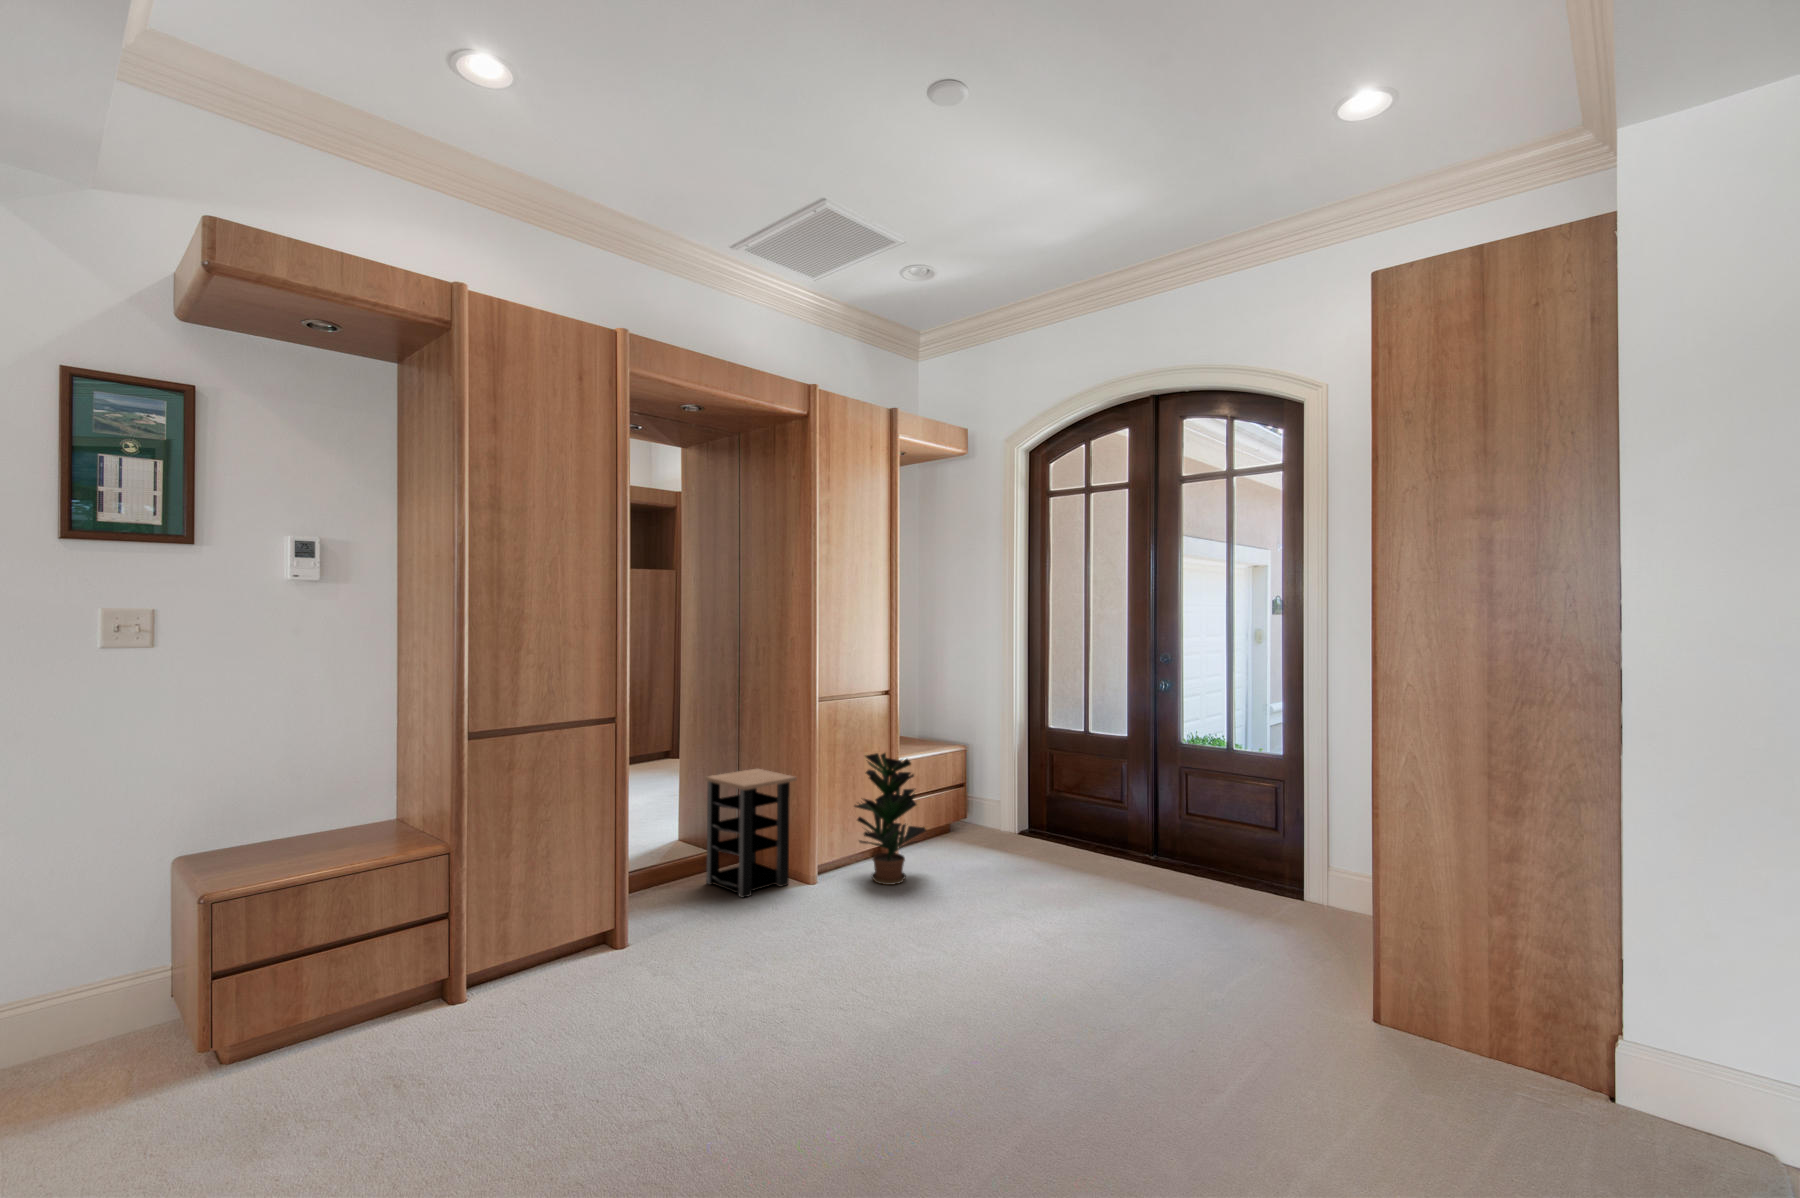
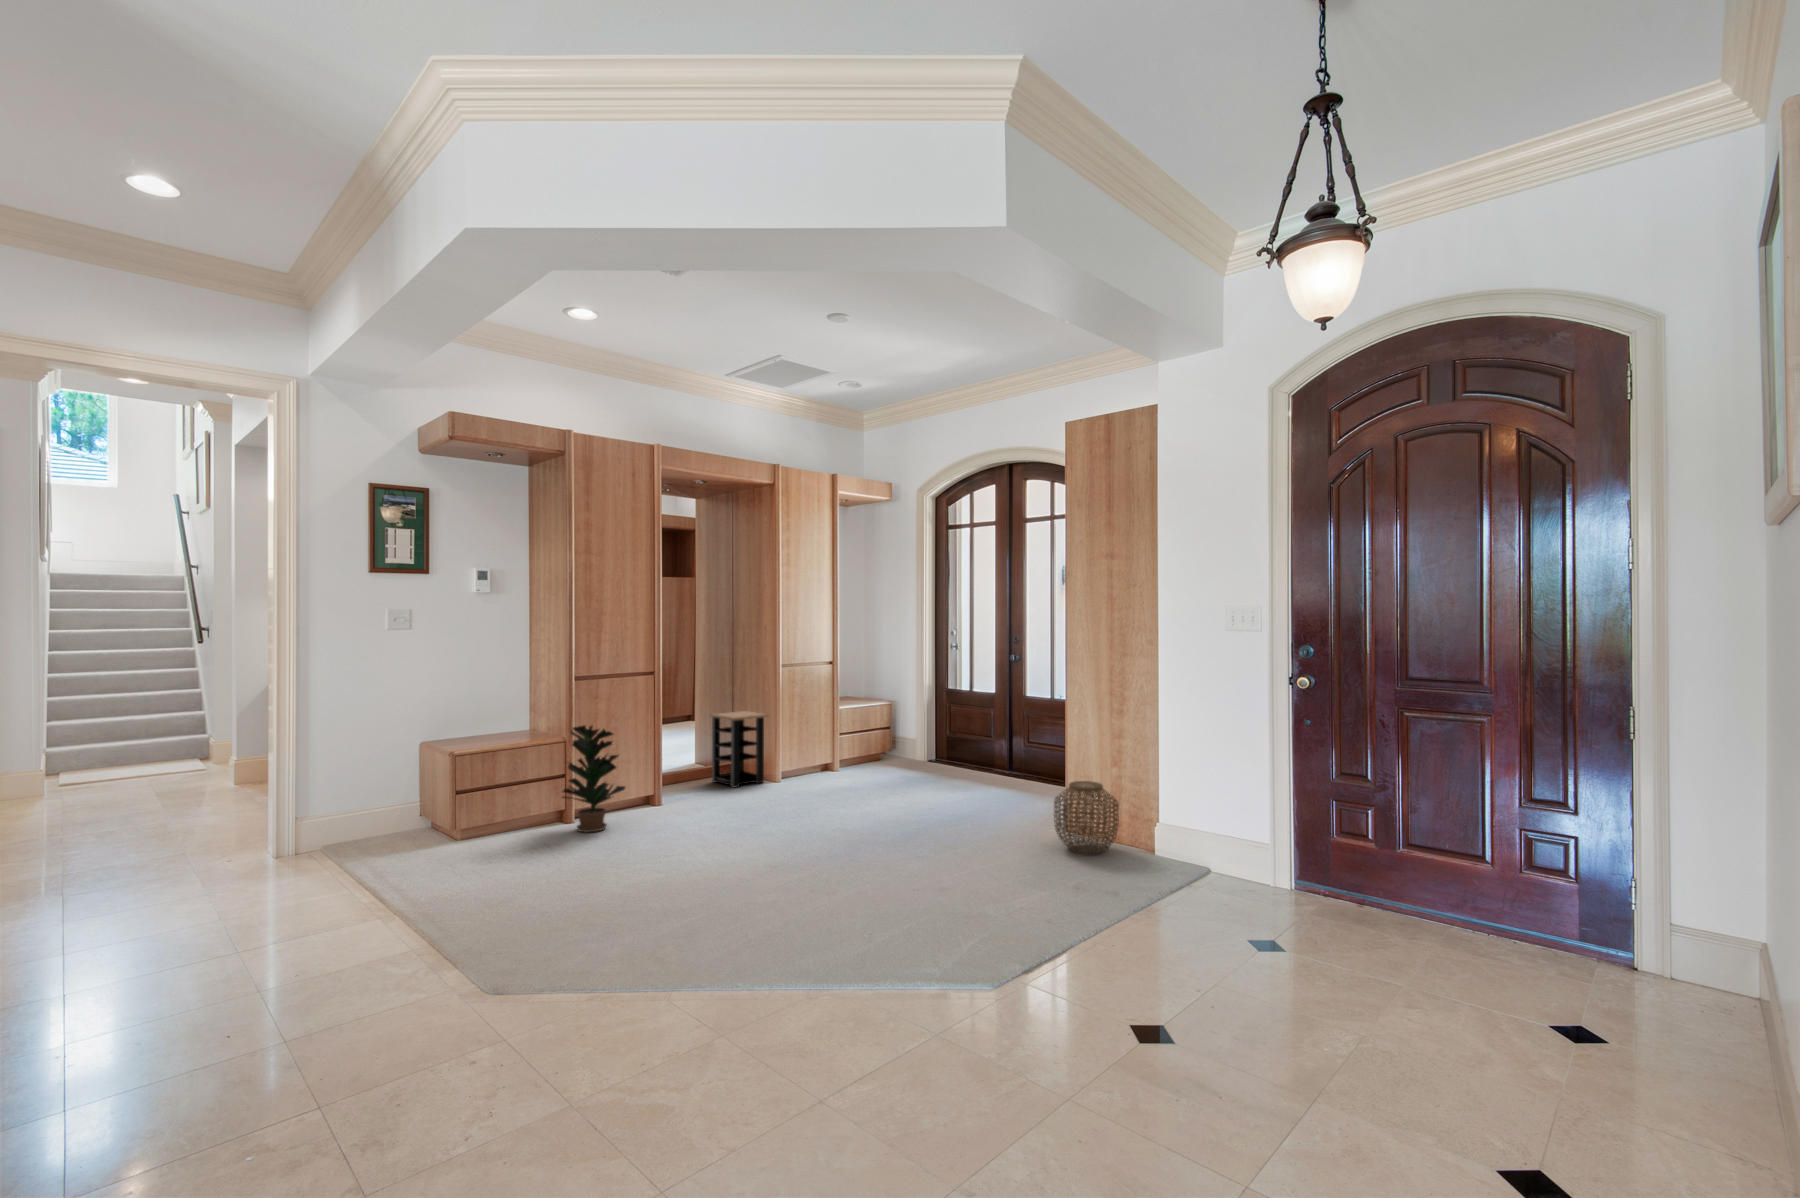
potted plant: present [854,753,926,885] -> present [563,725,625,832]
woven basket: none [1389,950,1537,1111] -> present [1054,781,1119,855]

